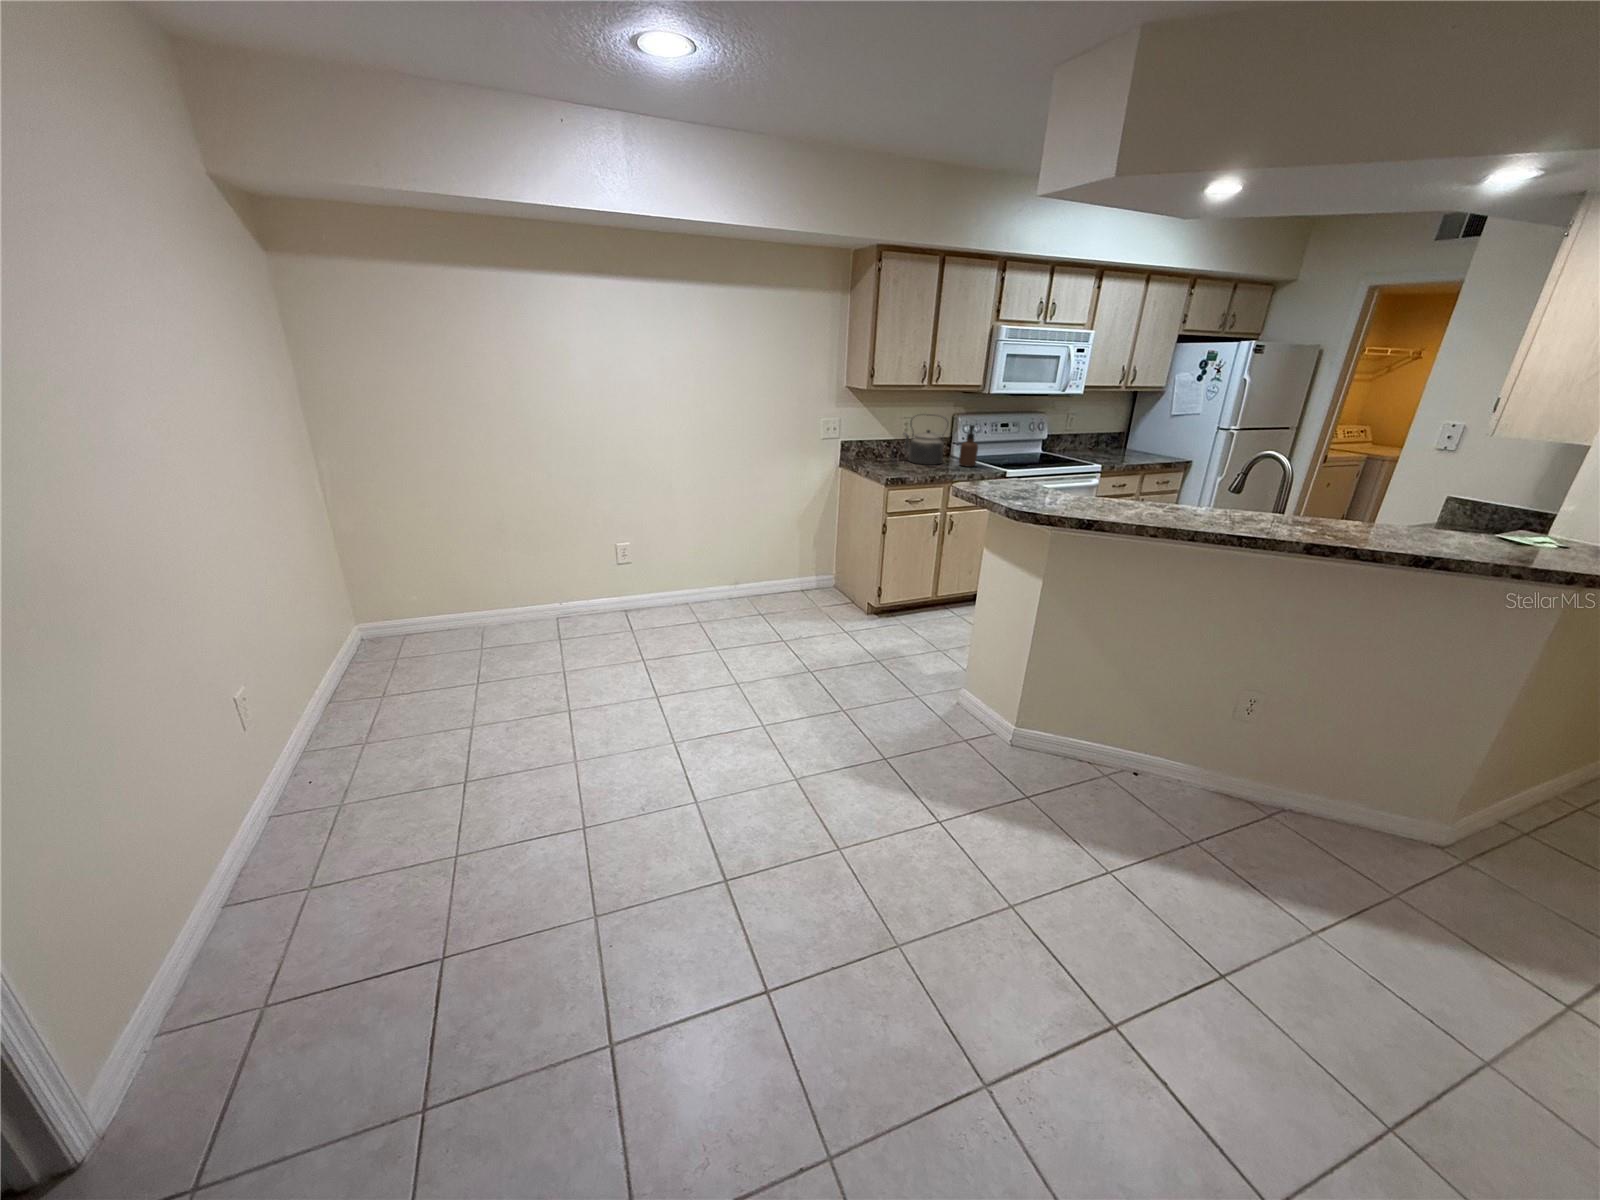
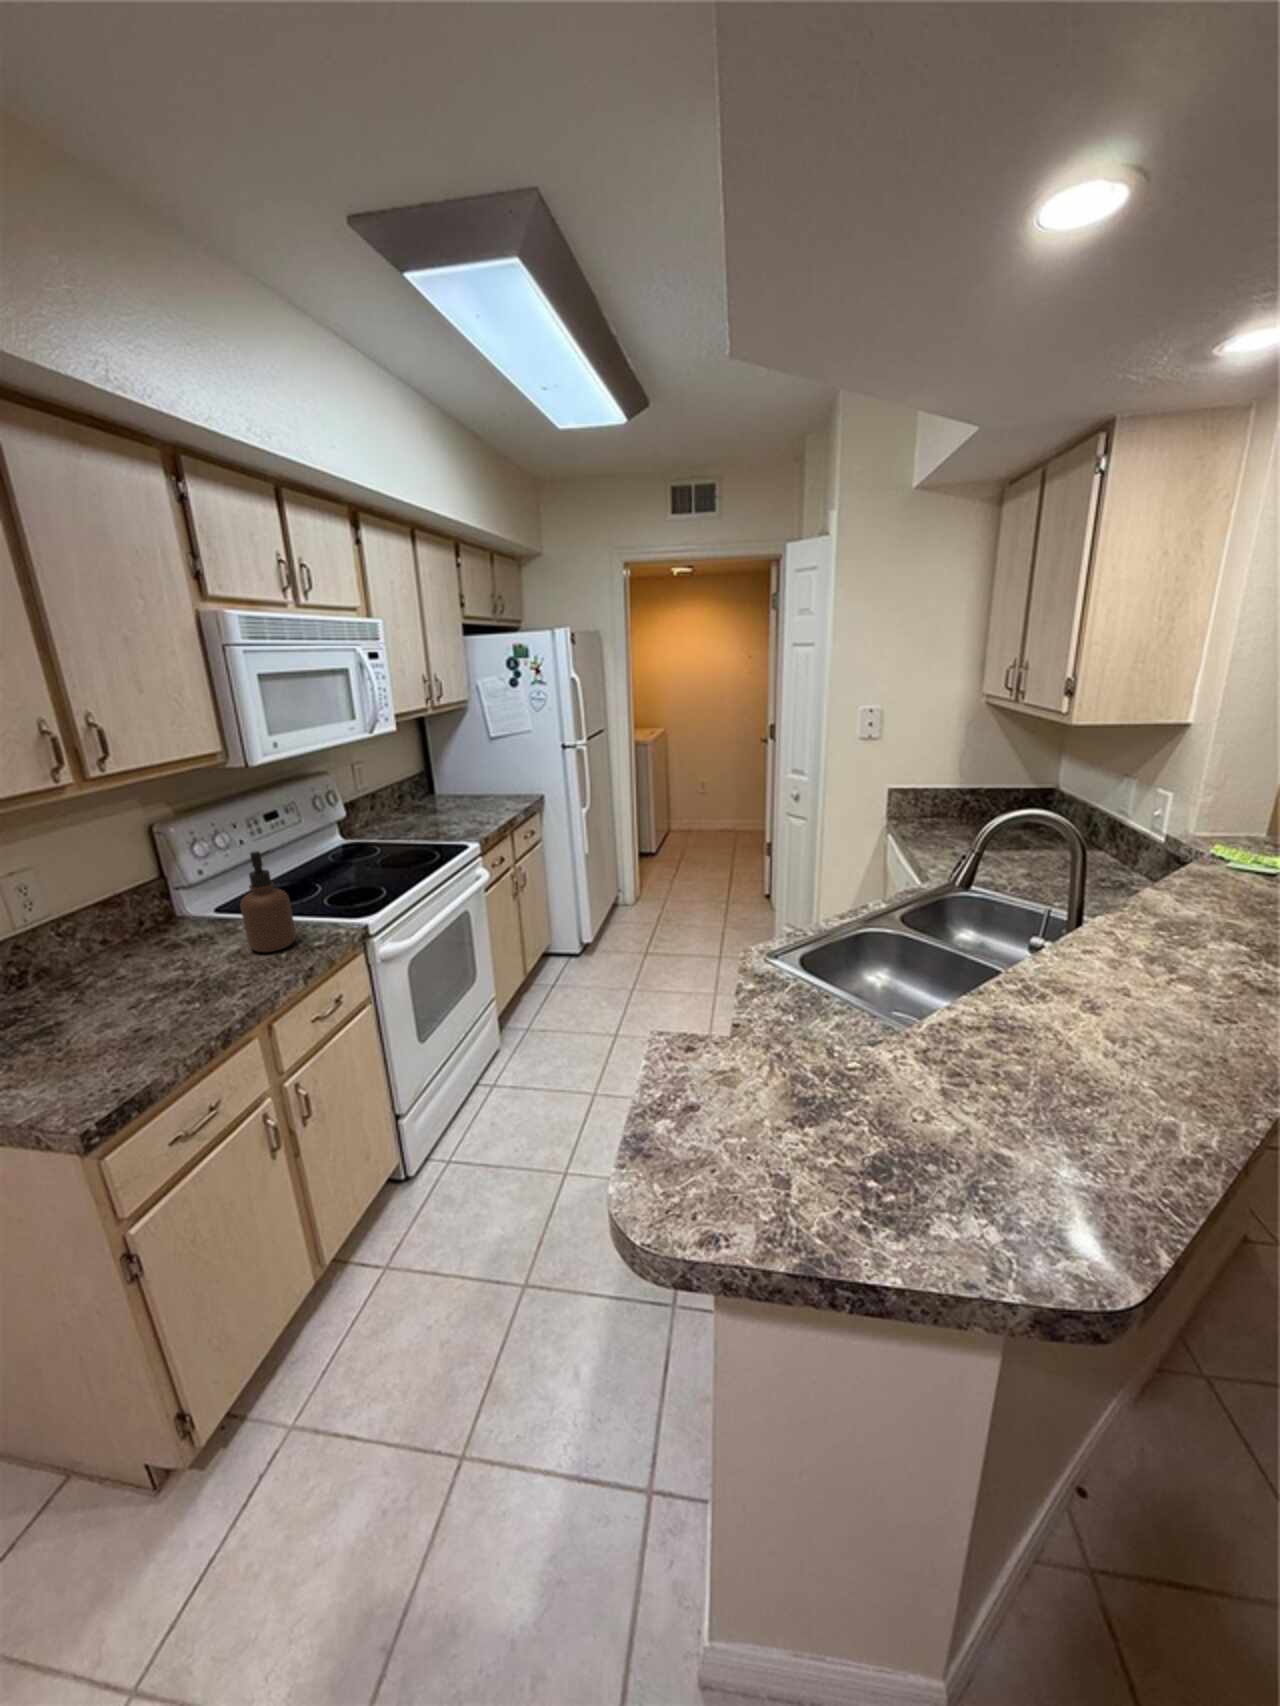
kettle: present [903,414,948,465] -> none [32,851,202,1002]

